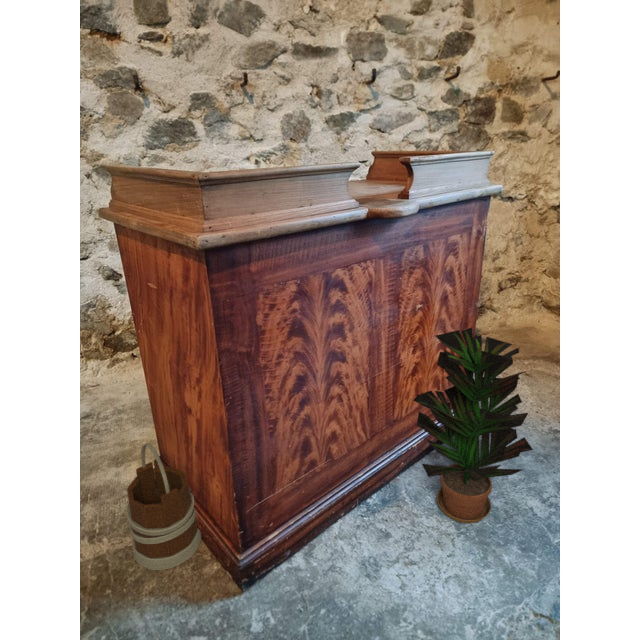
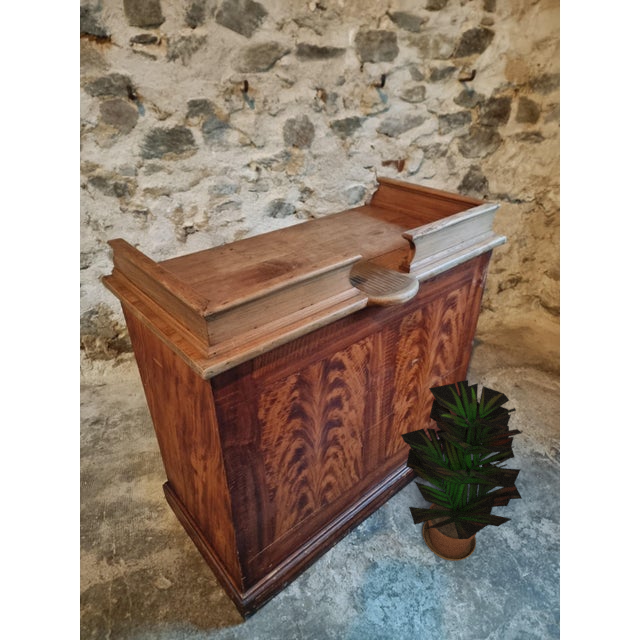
wooden bucket: present [126,443,201,570] -> none [115,486,191,602]

